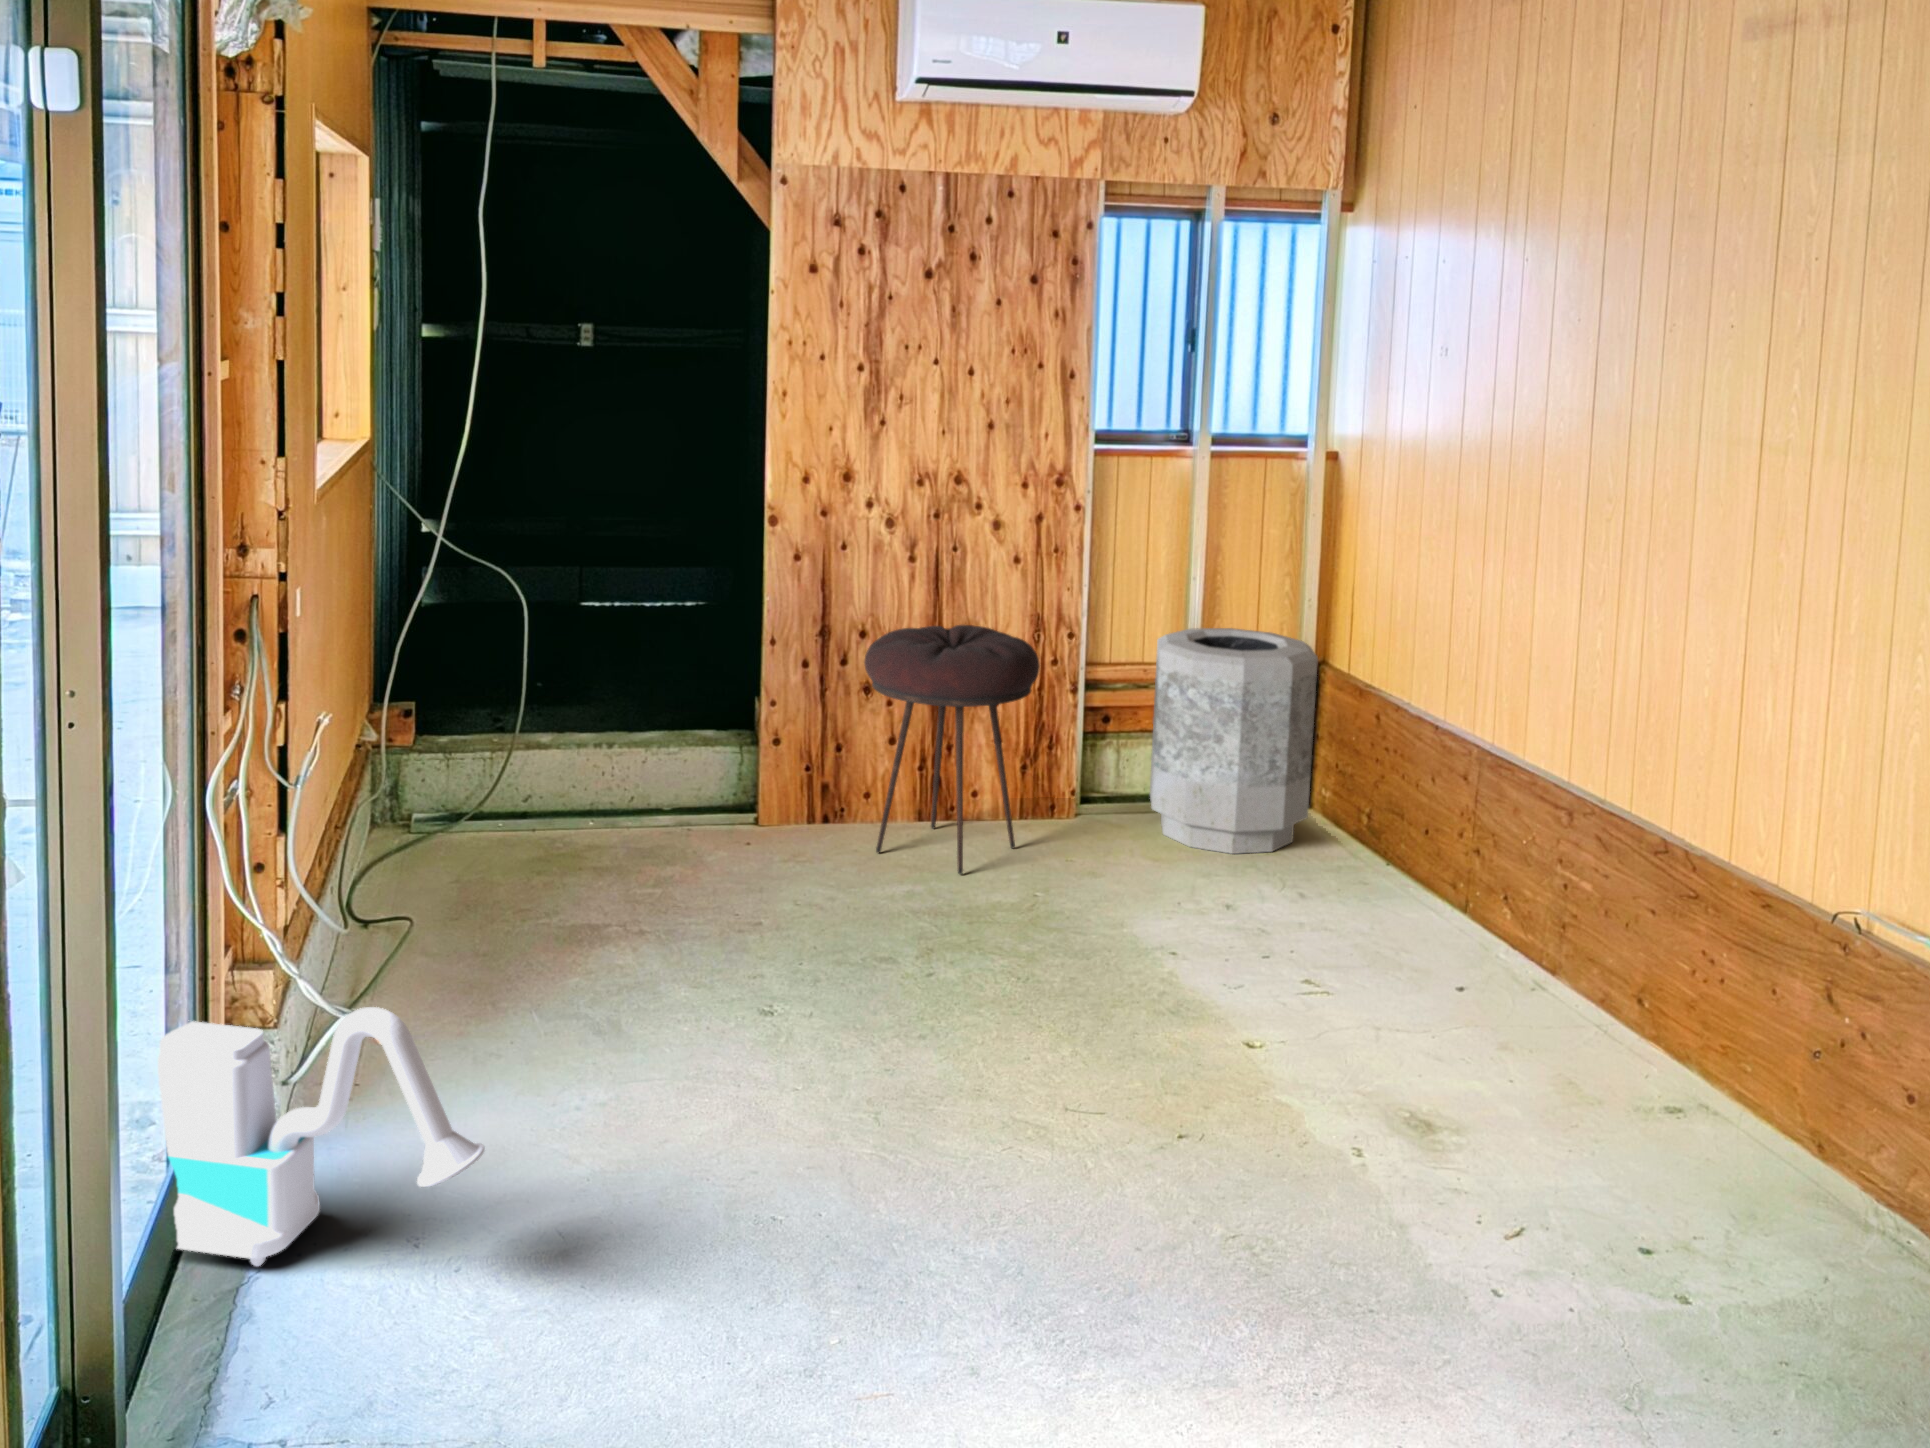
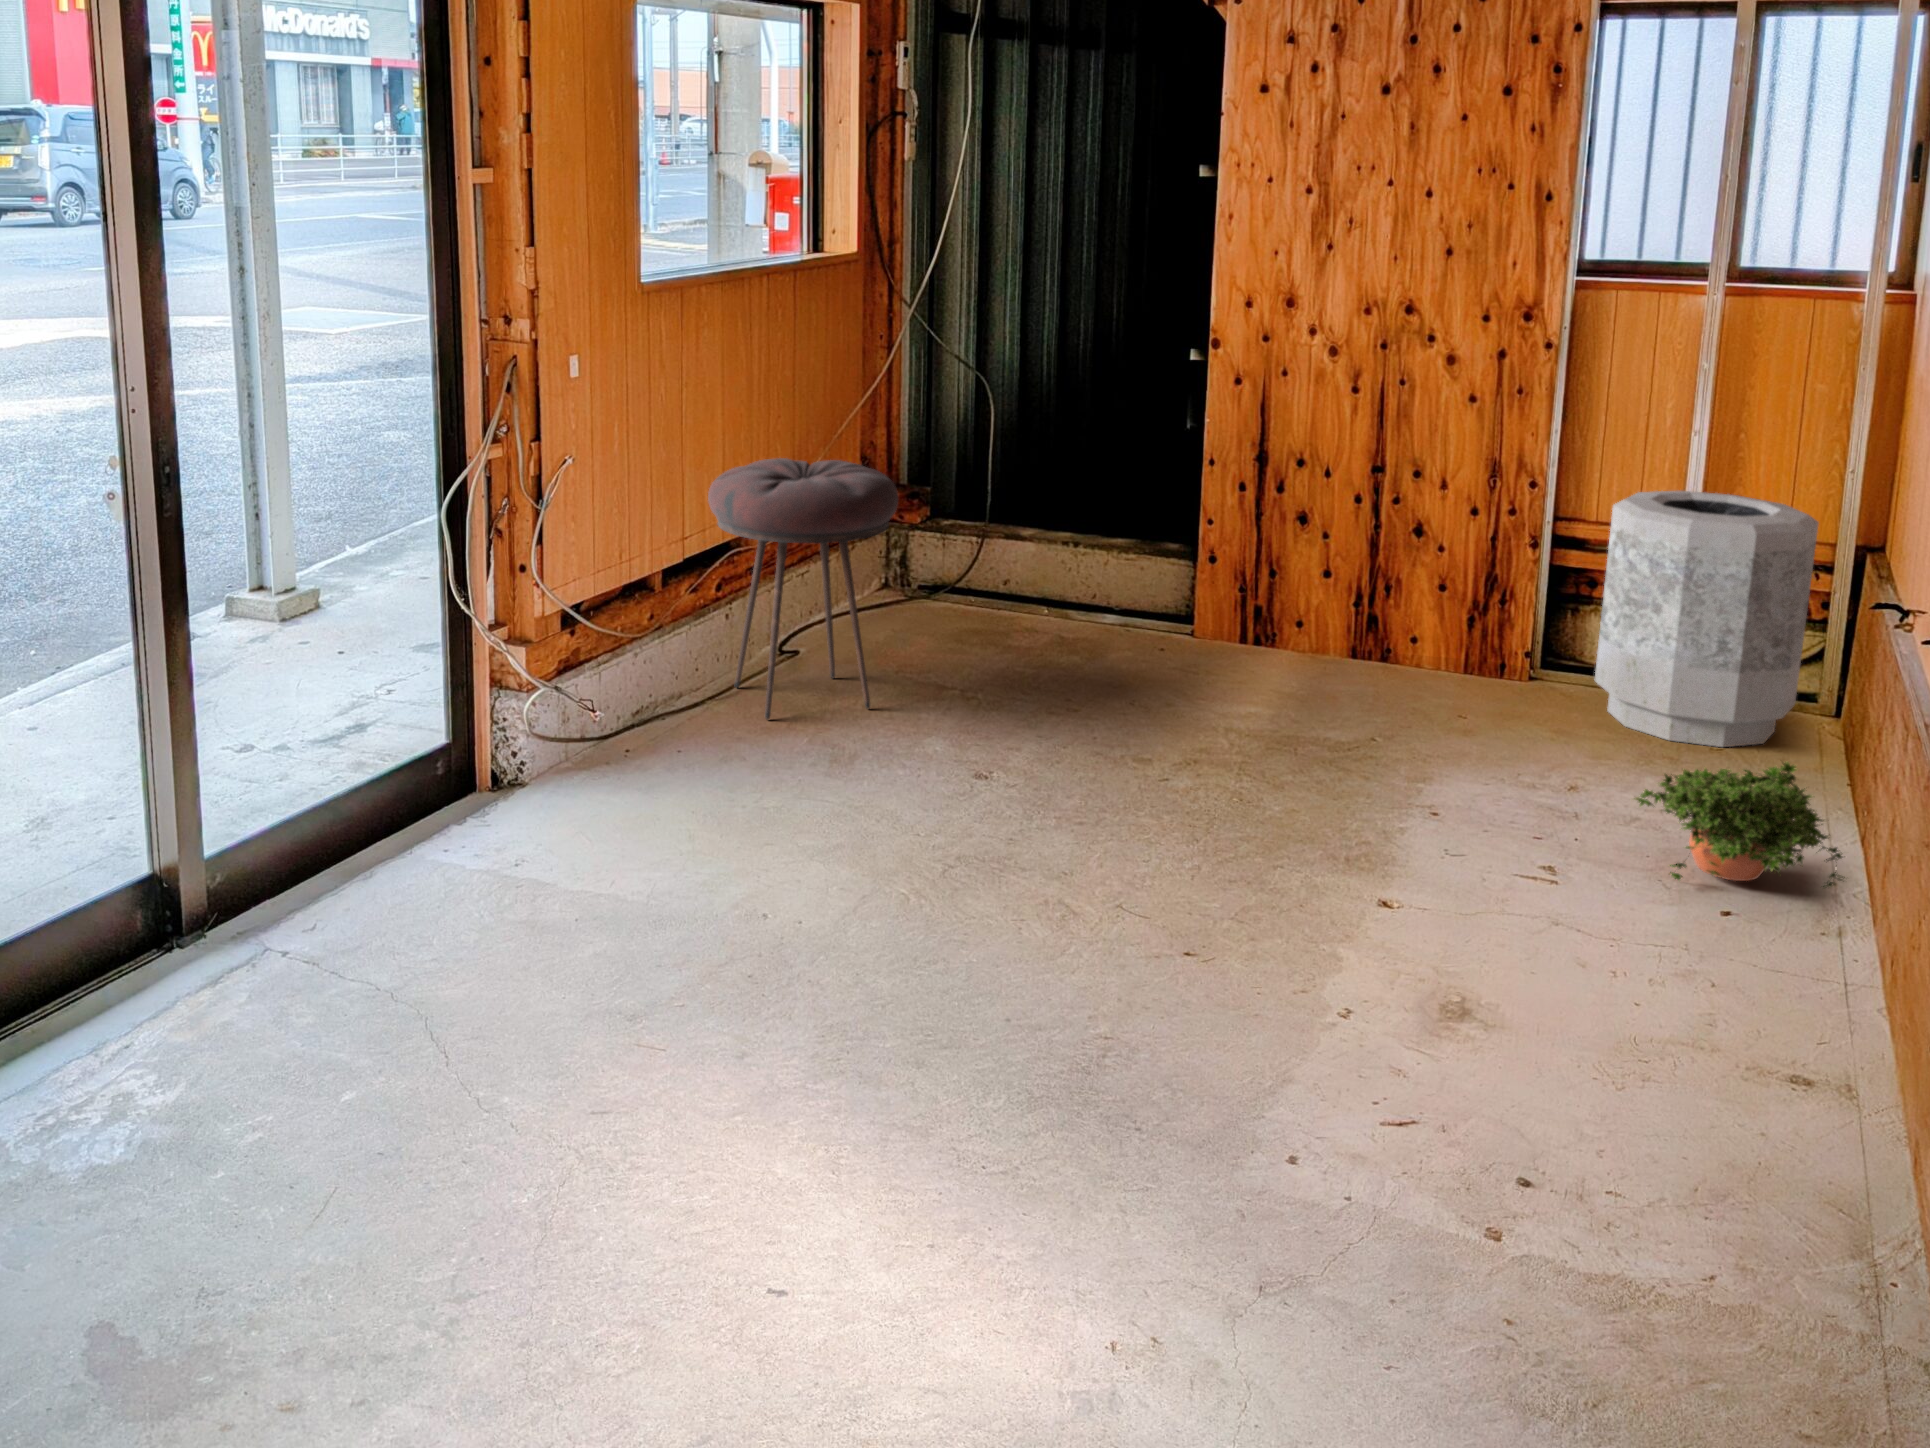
stool: present [864,625,1040,875] -> present [708,458,898,720]
potted plant: none [1309,866,1487,992] -> present [1634,761,1845,888]
vacuum cleaner: present [158,1007,485,1266] -> none [459,643,656,825]

